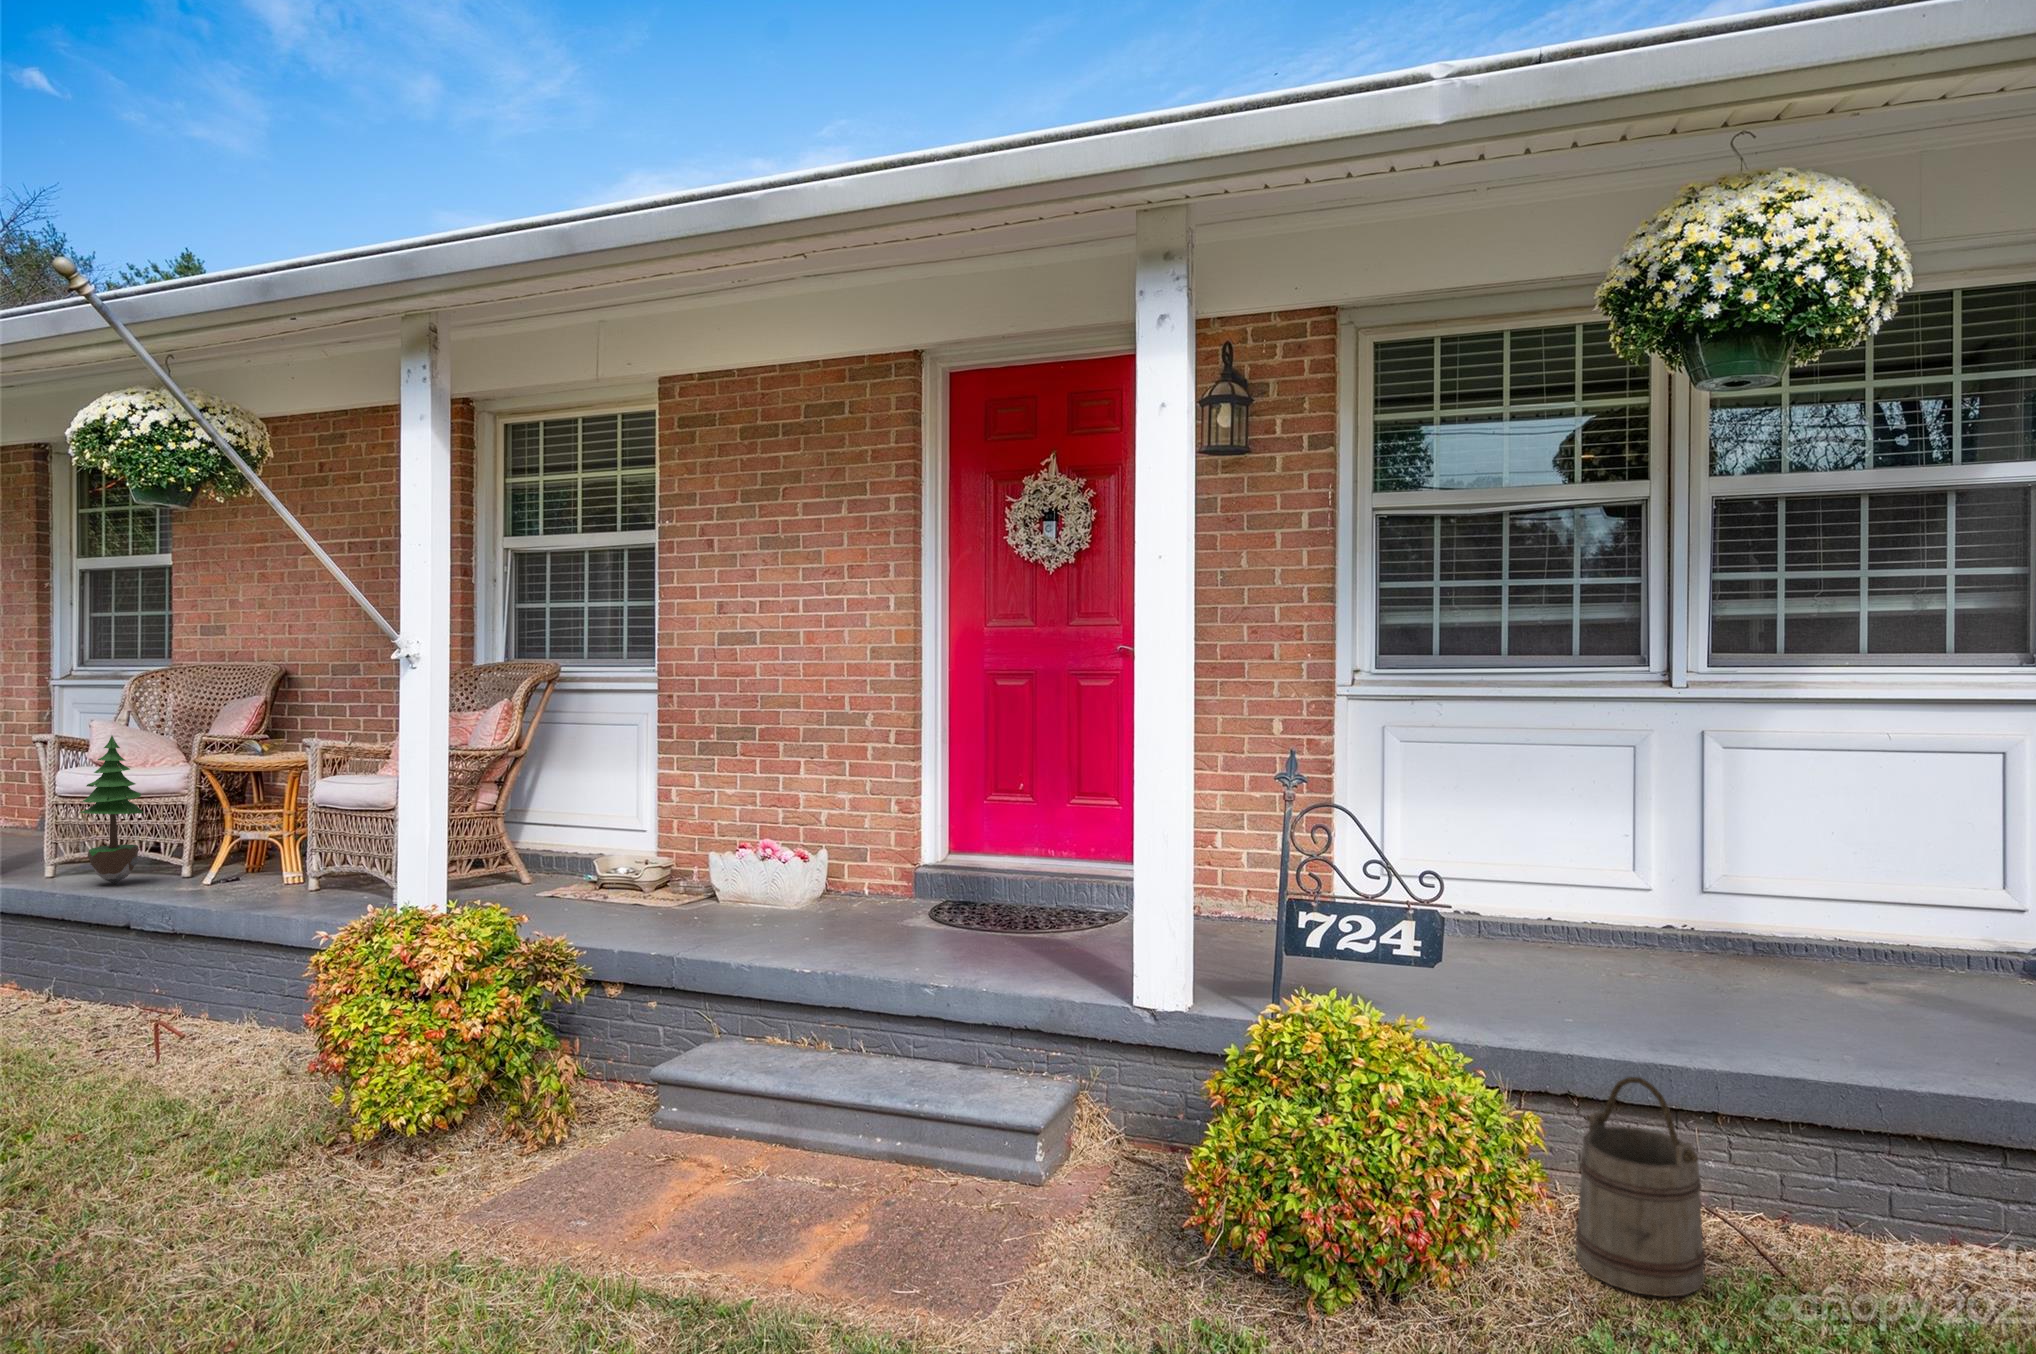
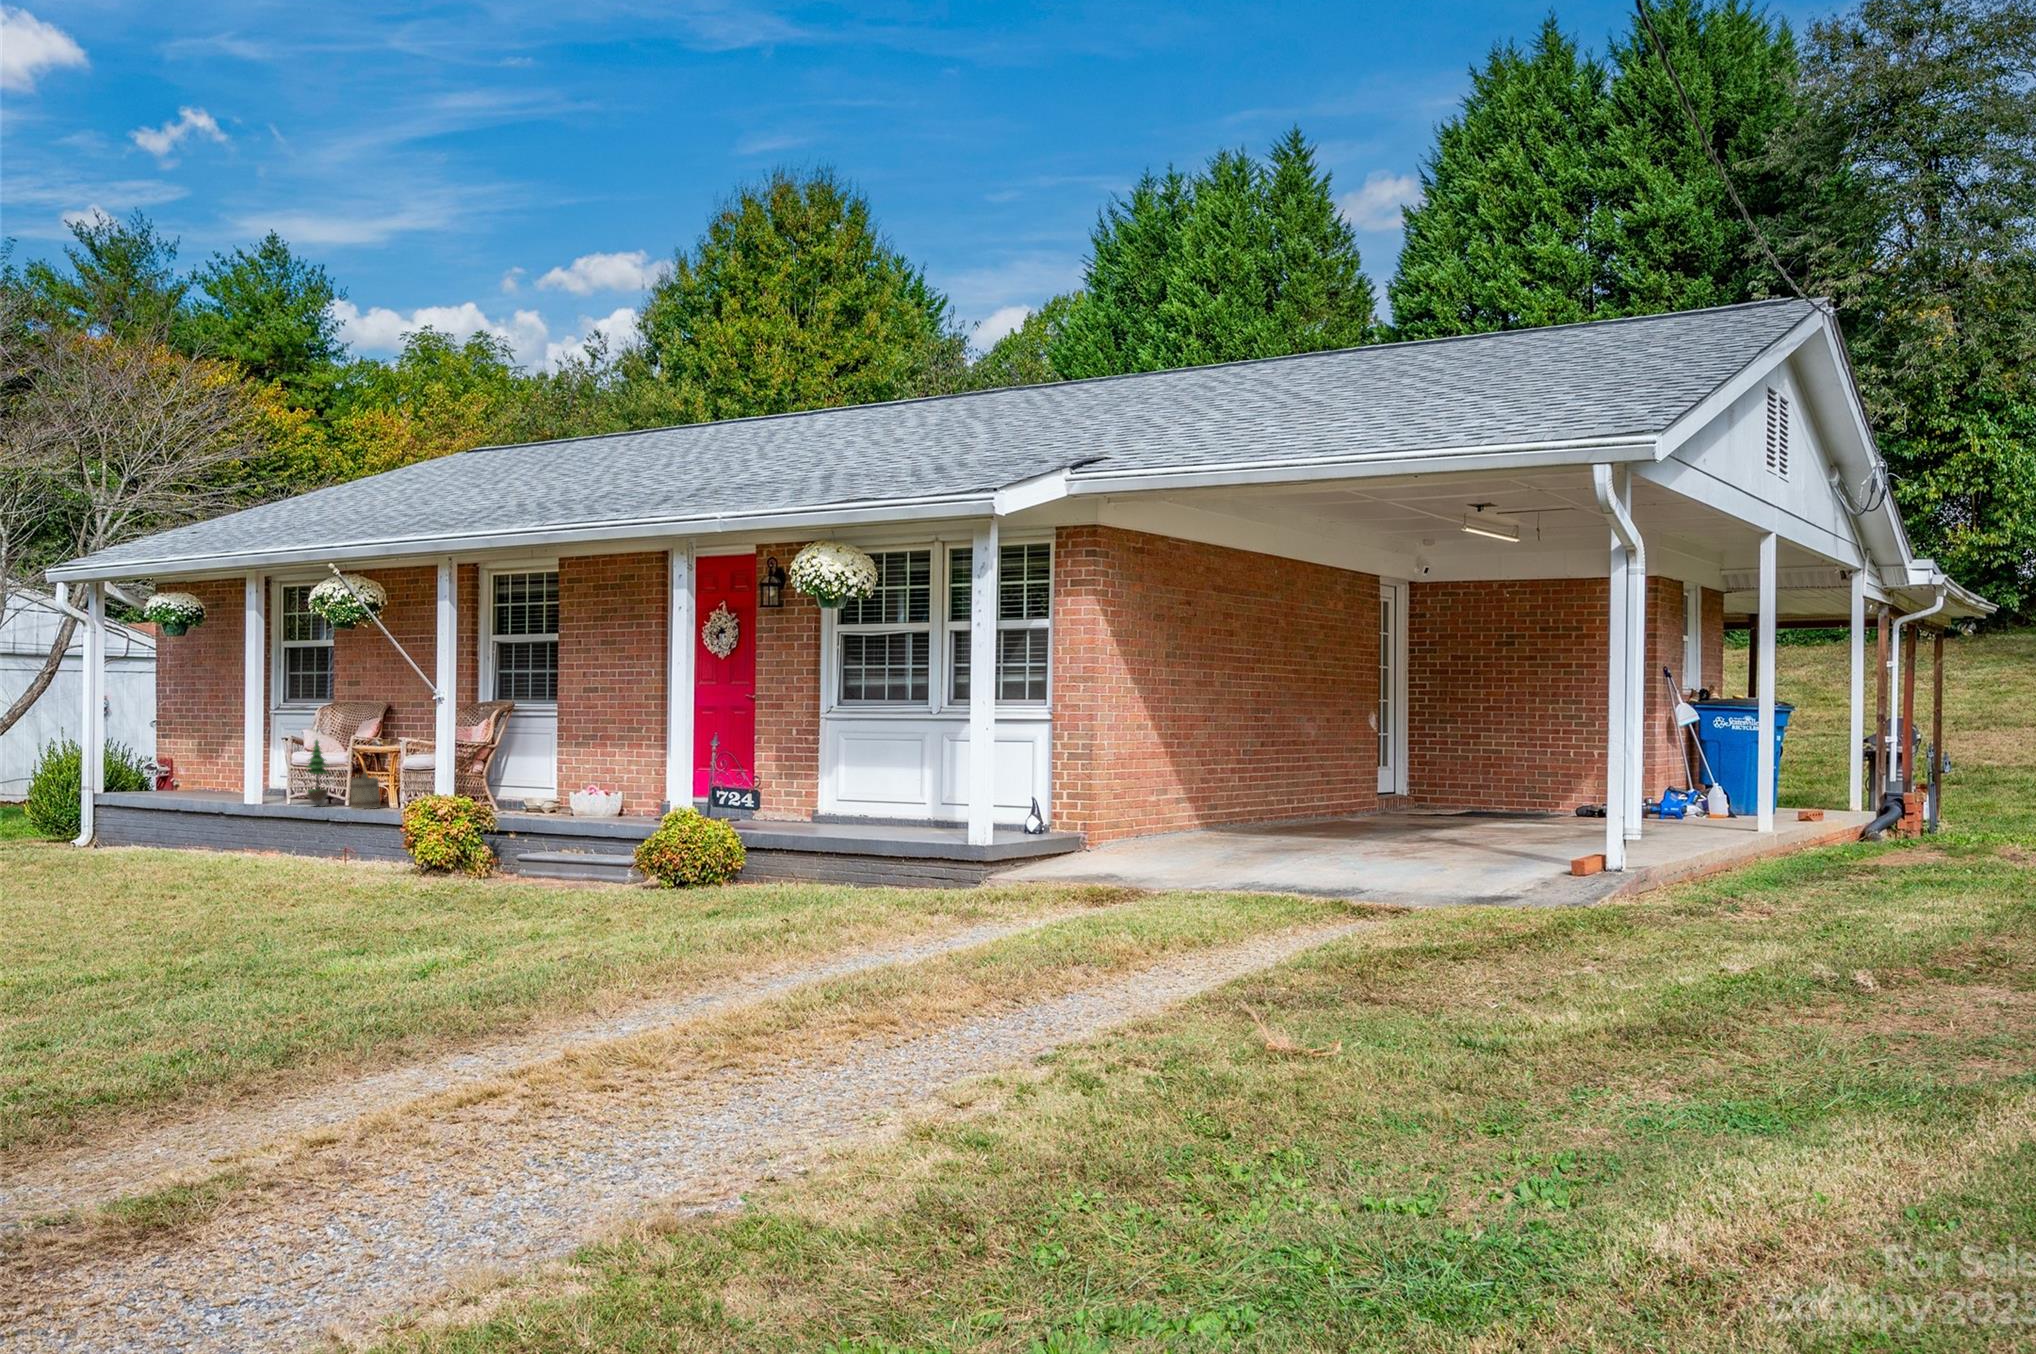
bucket: present [1575,1077,1706,1296] -> present [350,764,380,809]

